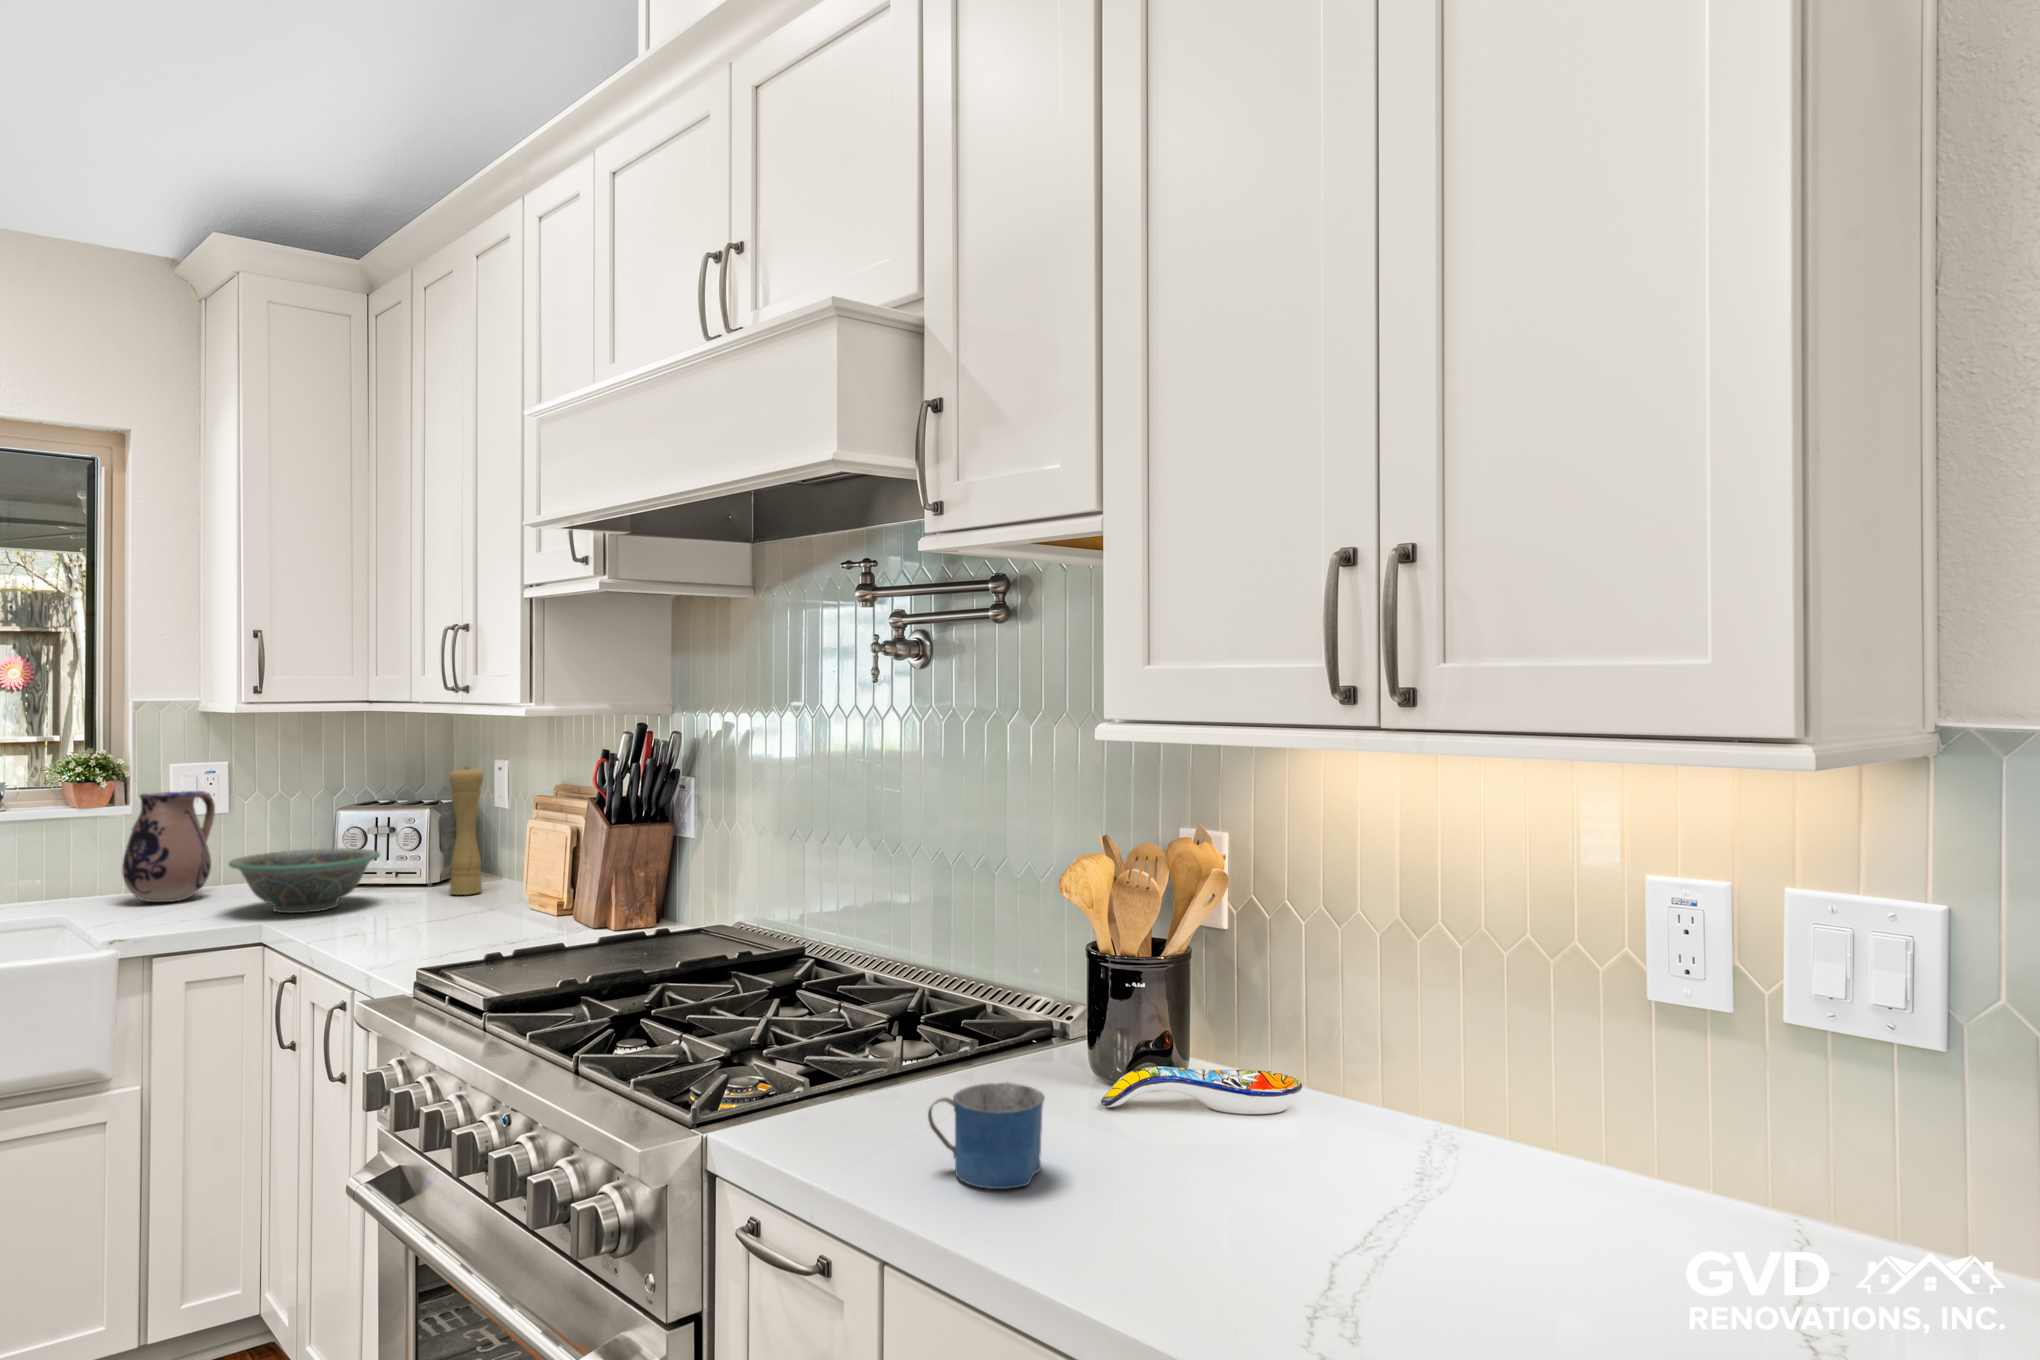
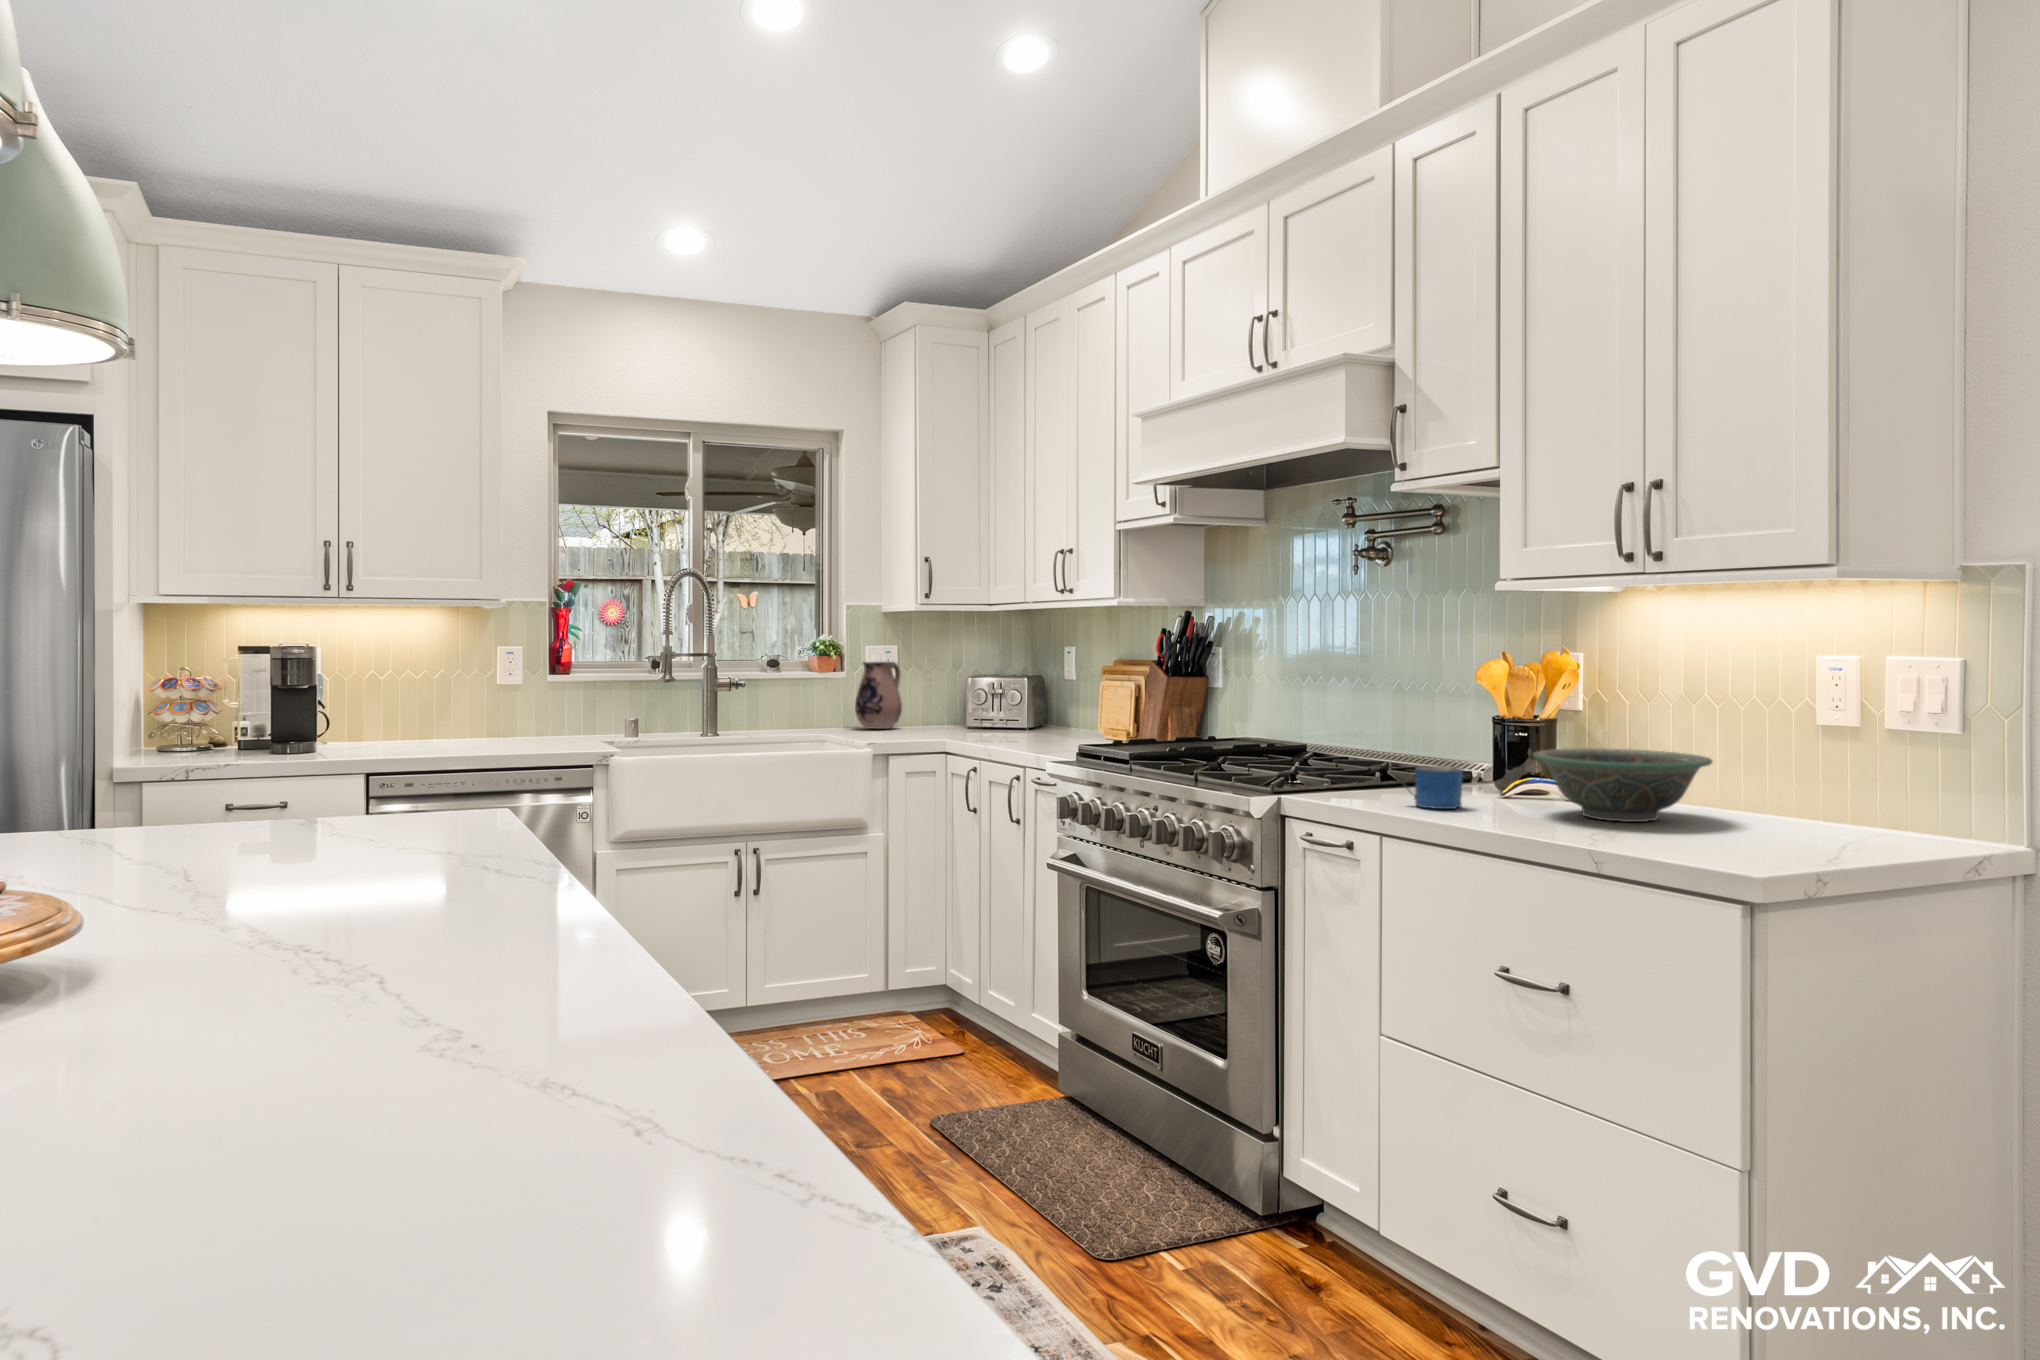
pepper mill: present [449,767,483,895] -> none [1048,647,1069,731]
decorative bowl: present [229,848,380,913] -> present [1533,748,1712,822]

